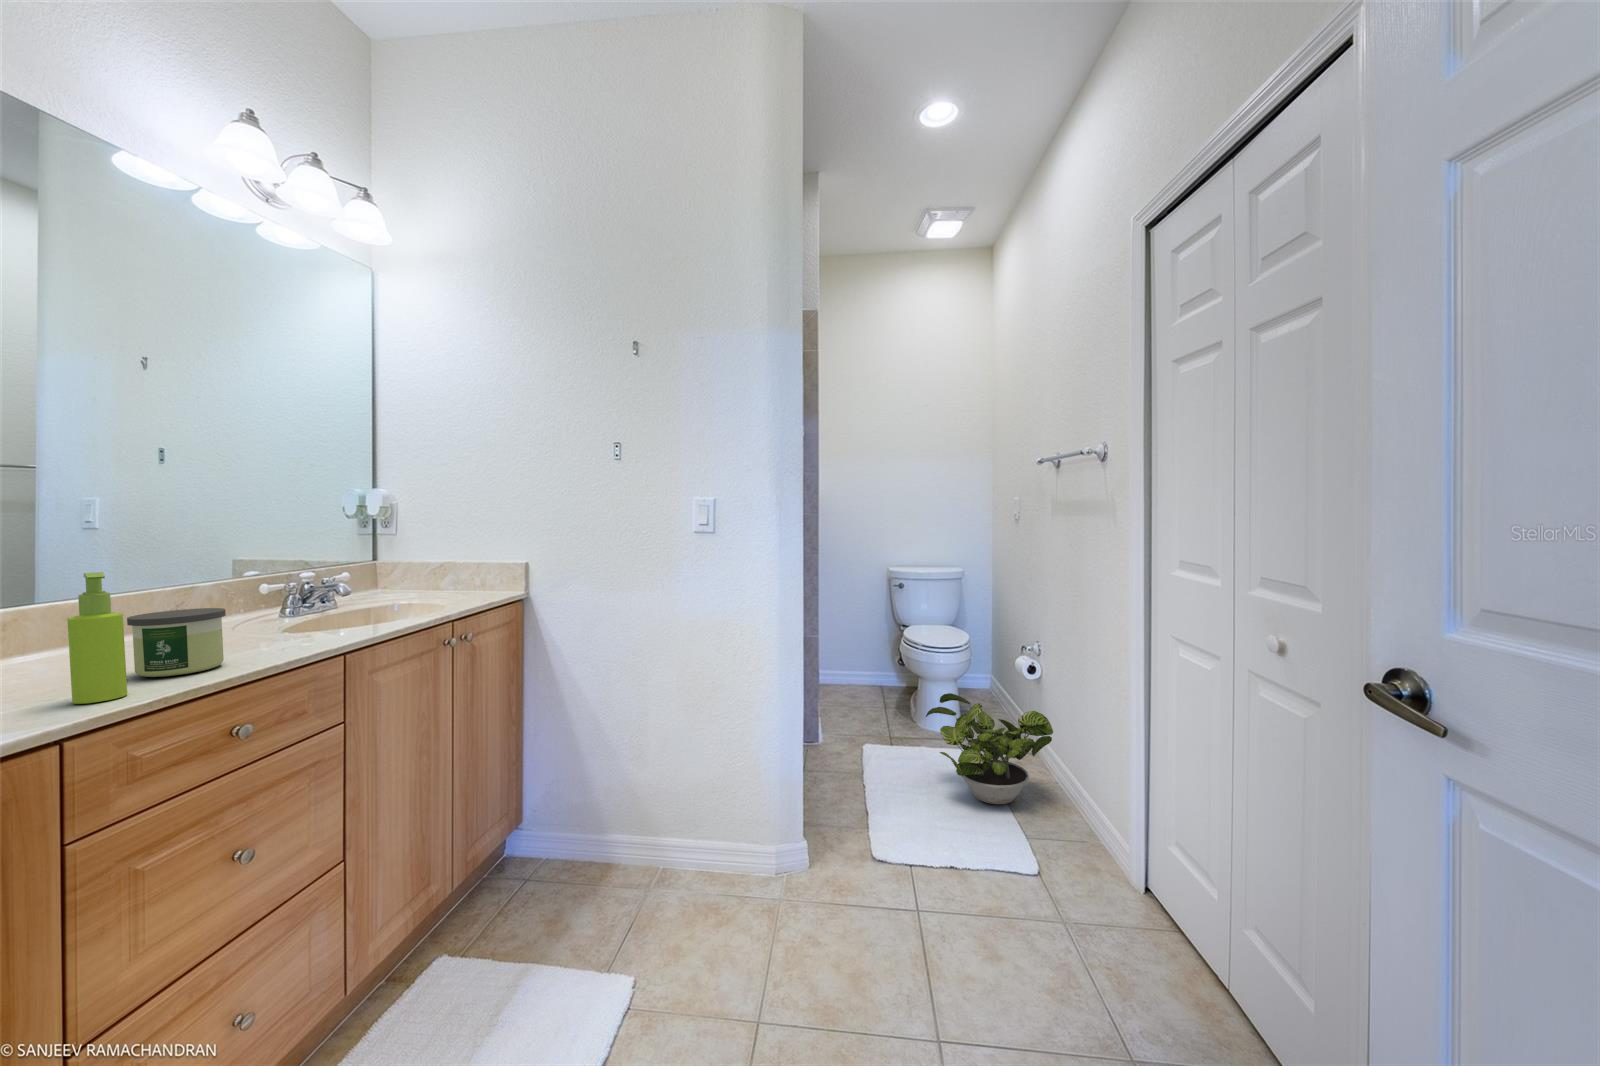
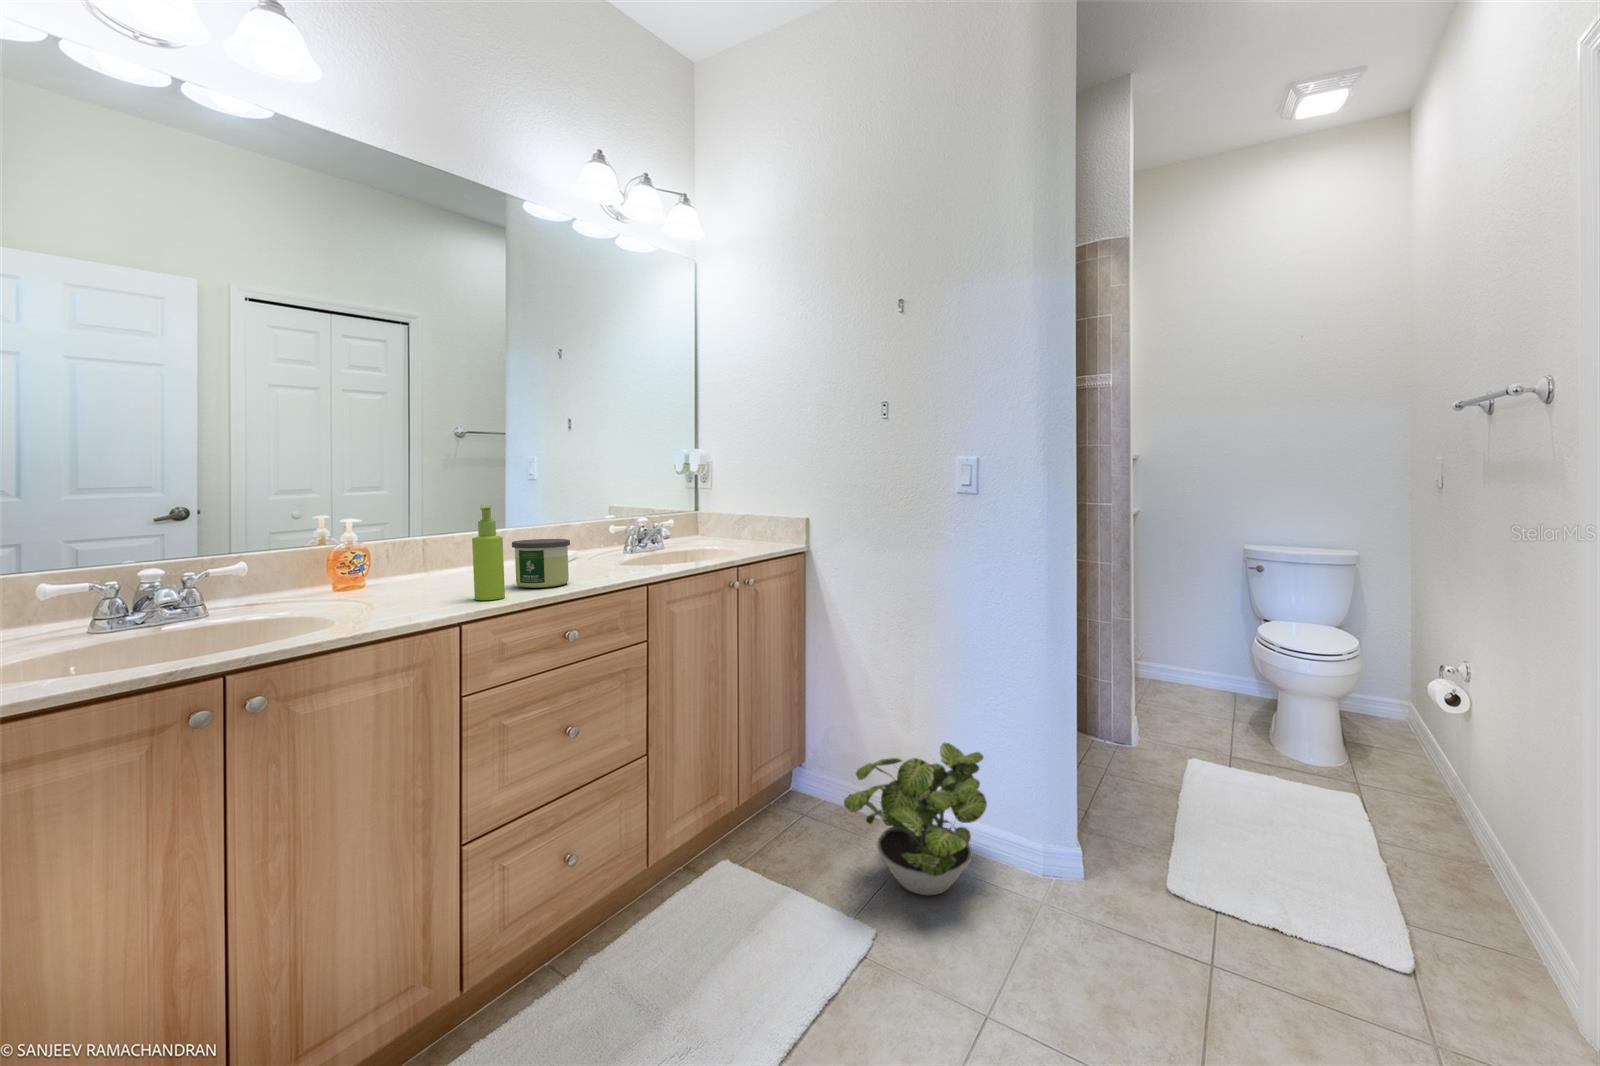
potted plant: present [926,693,1053,804] -> present [844,743,987,895]

